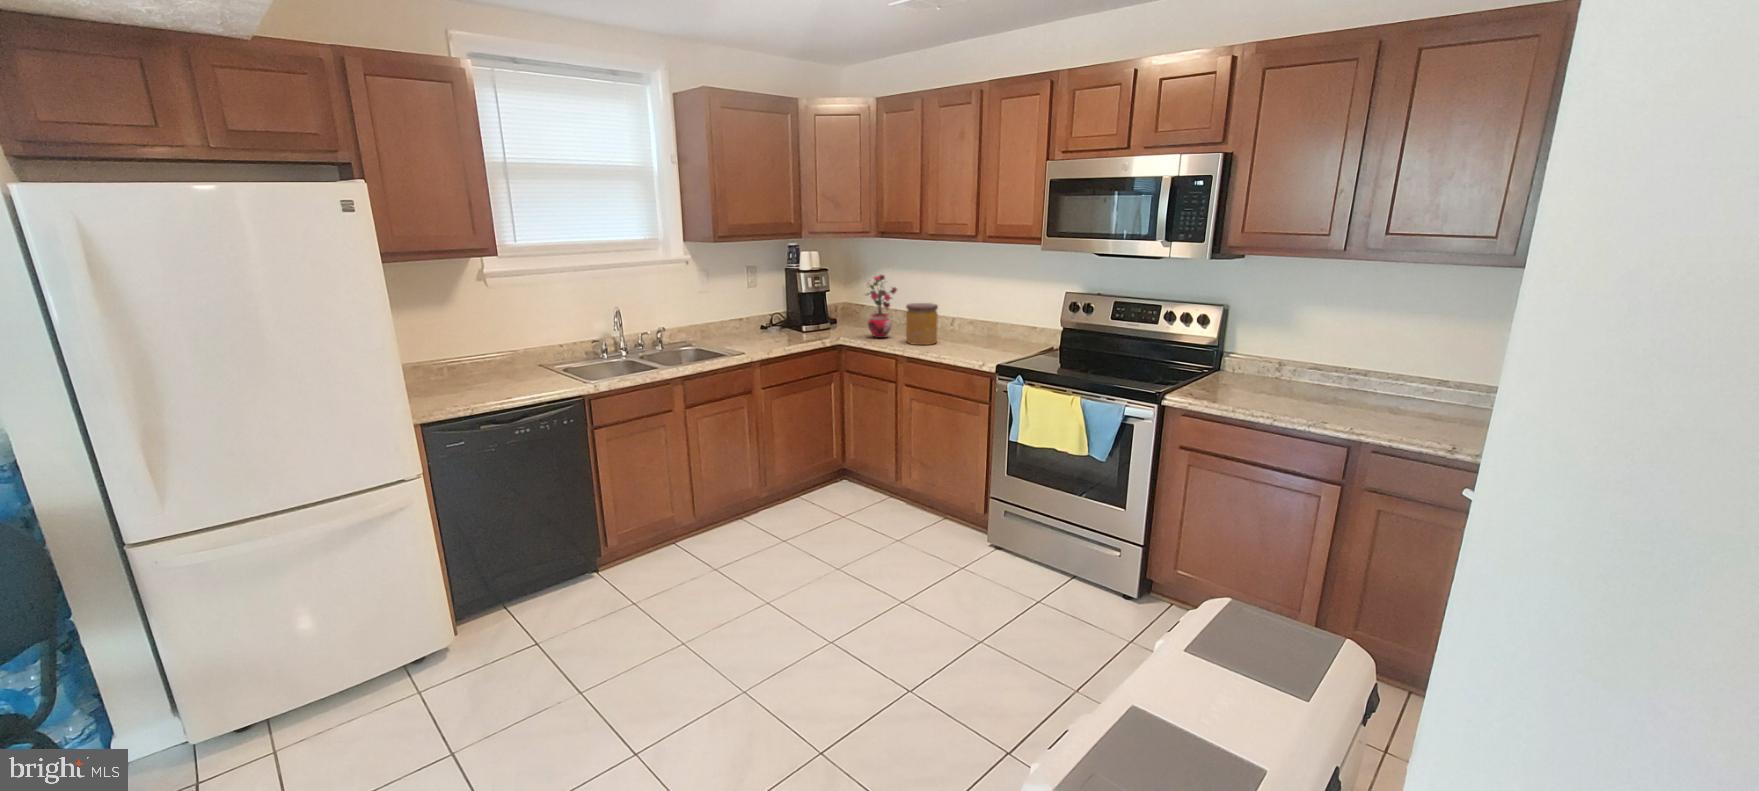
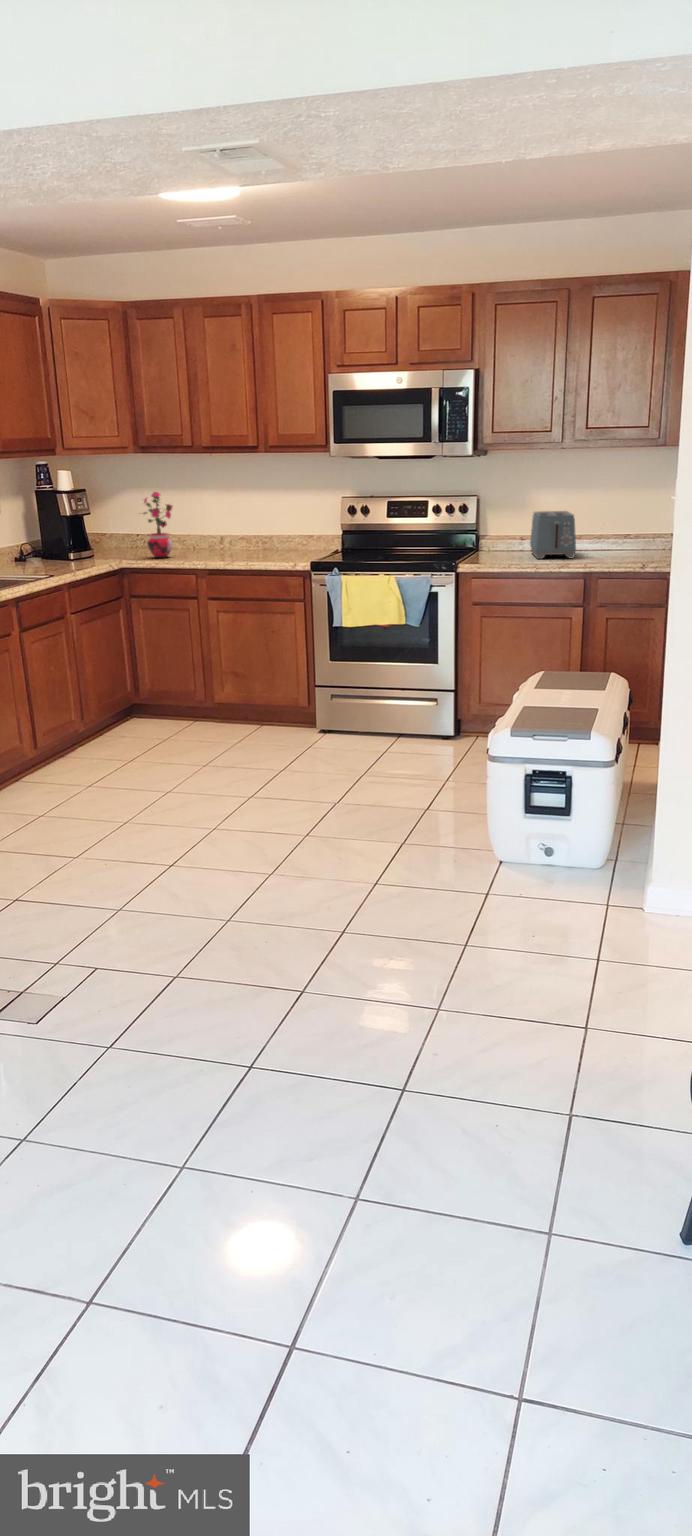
jar: present [906,303,938,345] -> none [192,517,226,559]
toaster: none [1279,338,1348,413] -> present [530,511,576,559]

